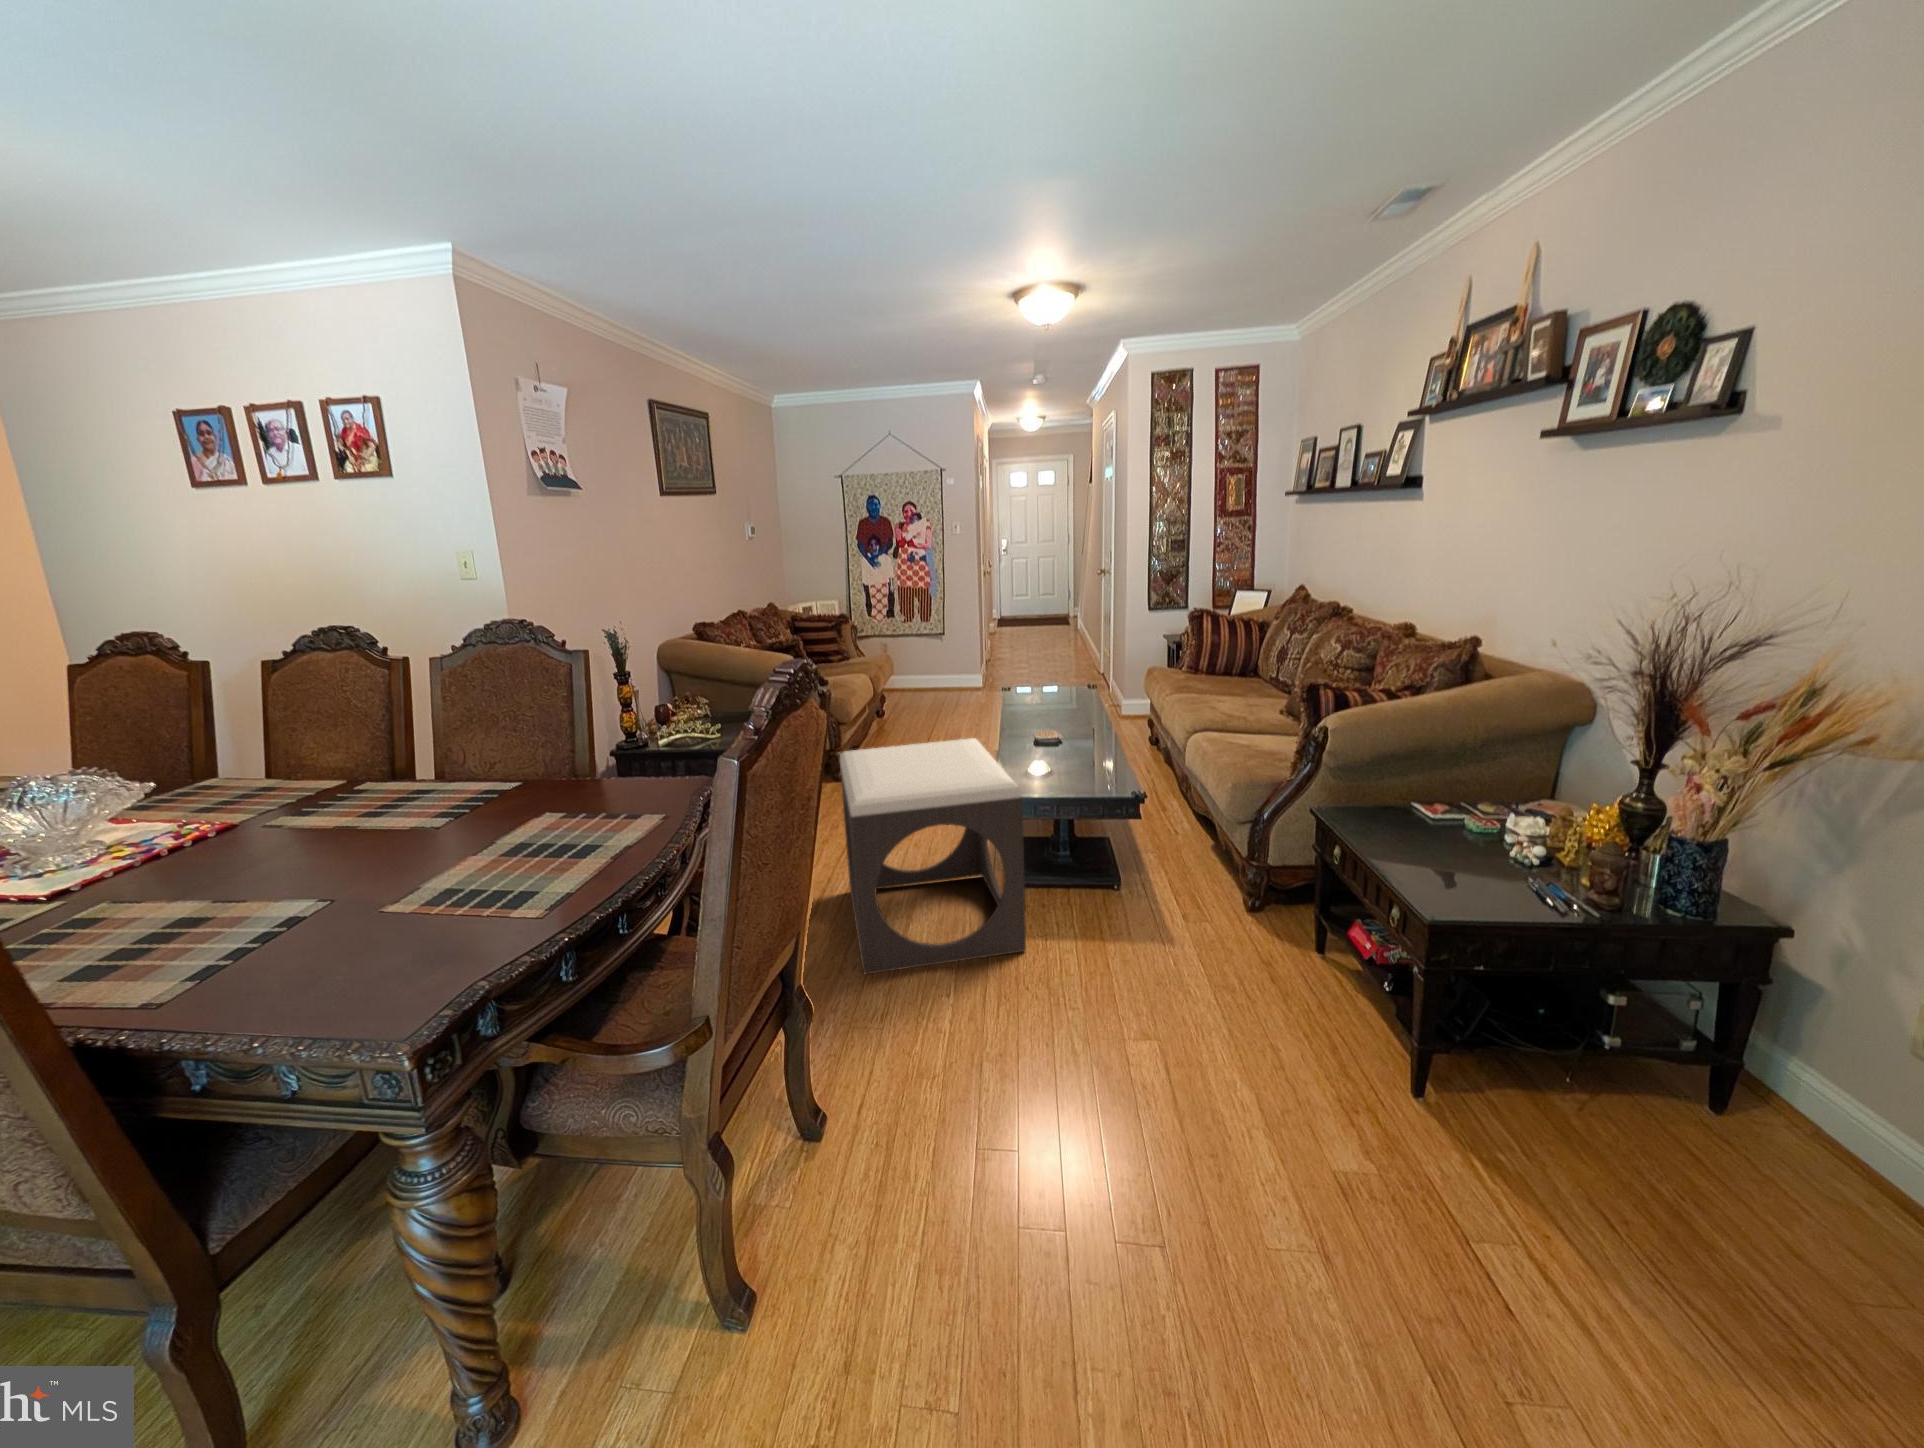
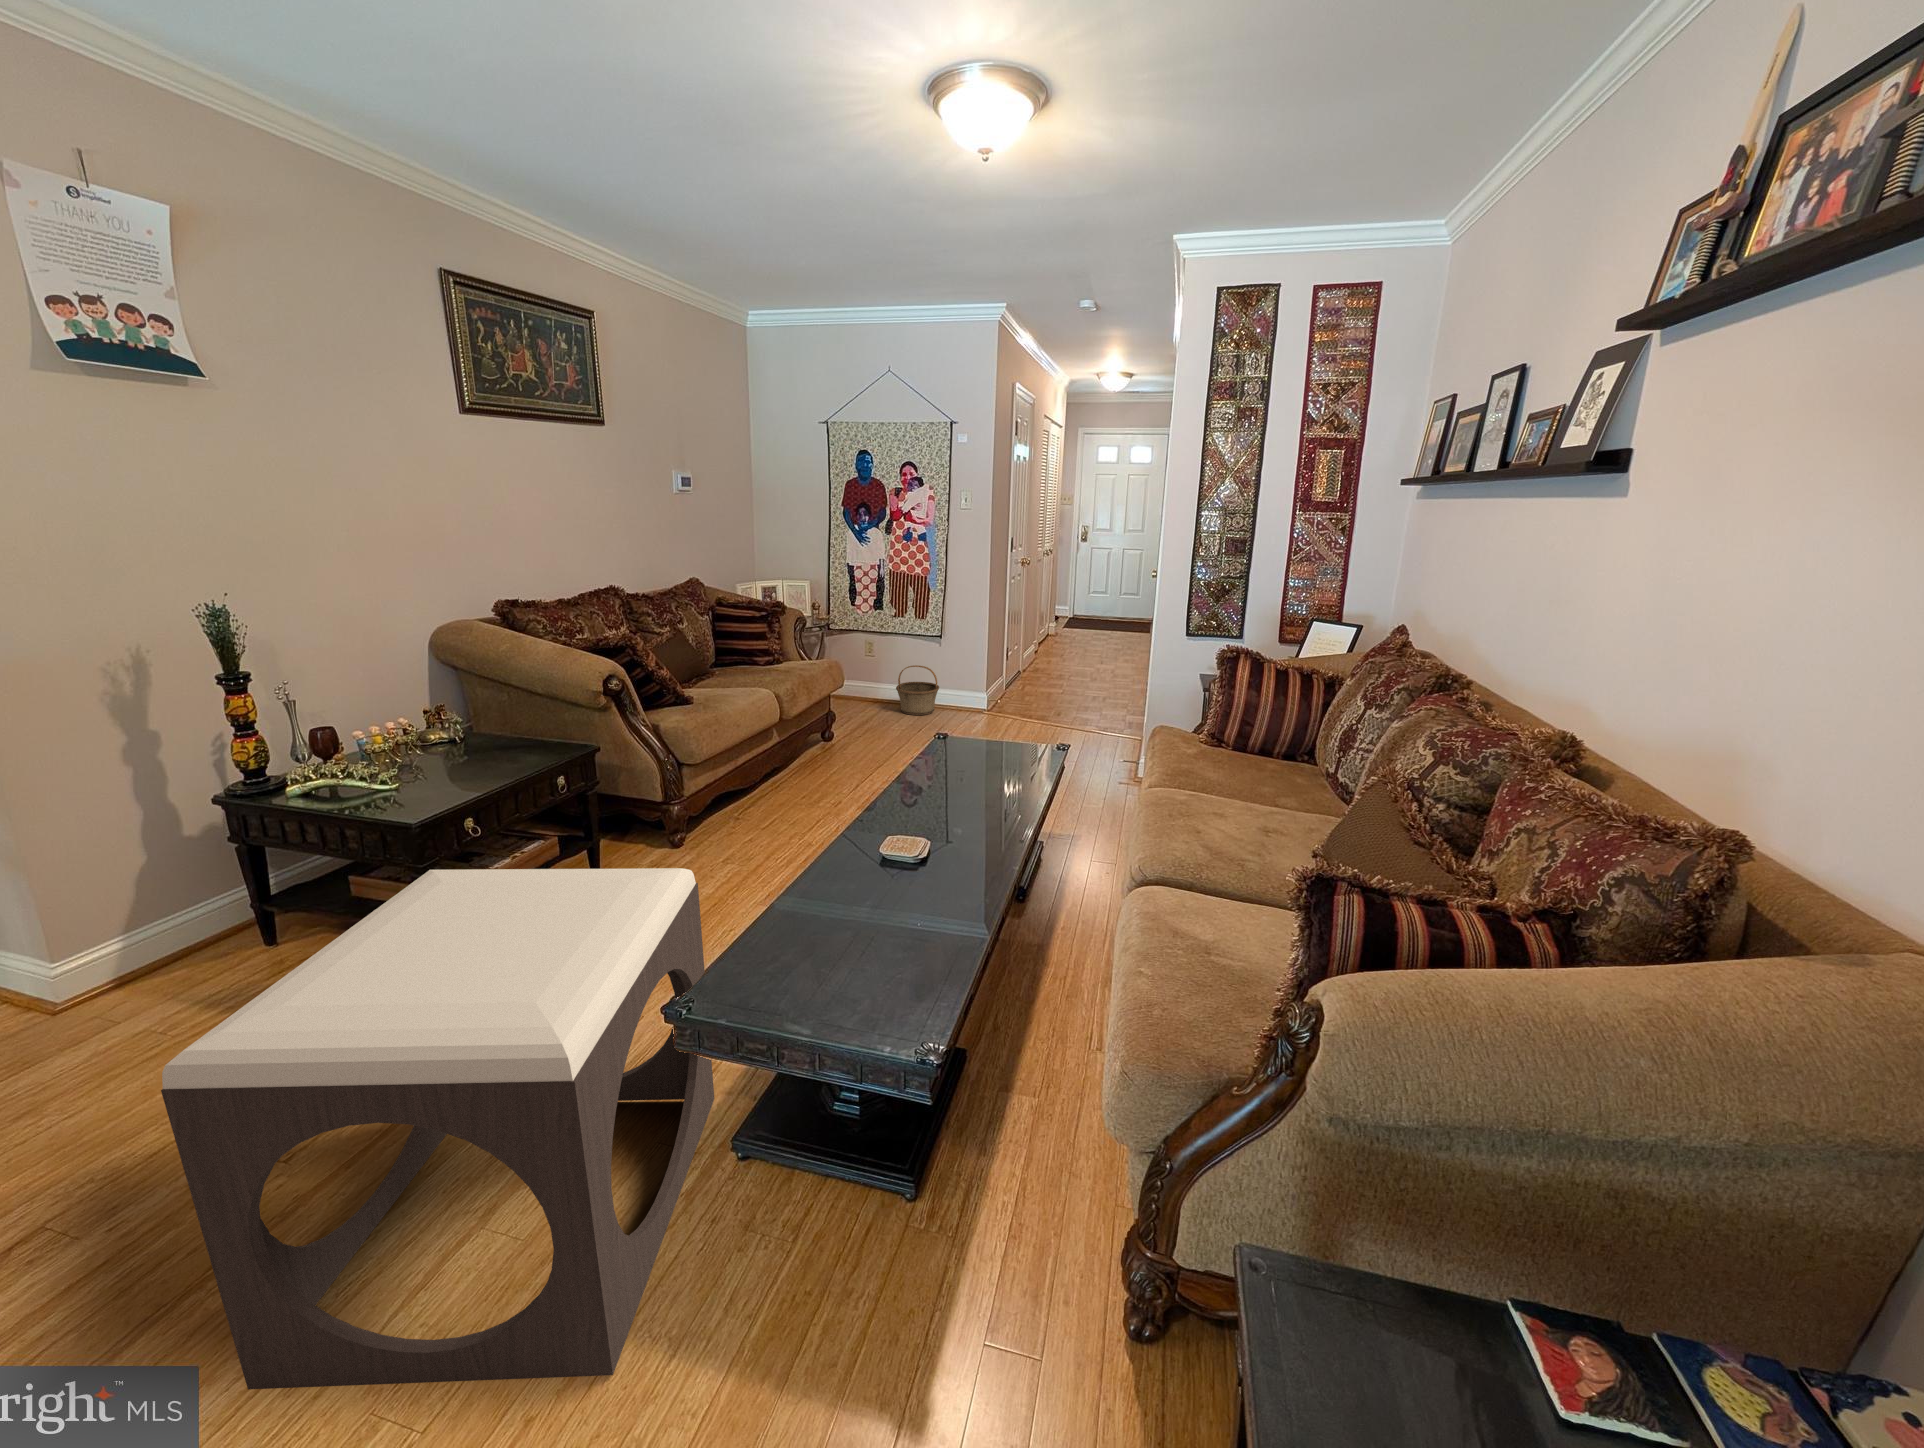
basket: none [914,657,947,696] -> present [896,665,939,715]

